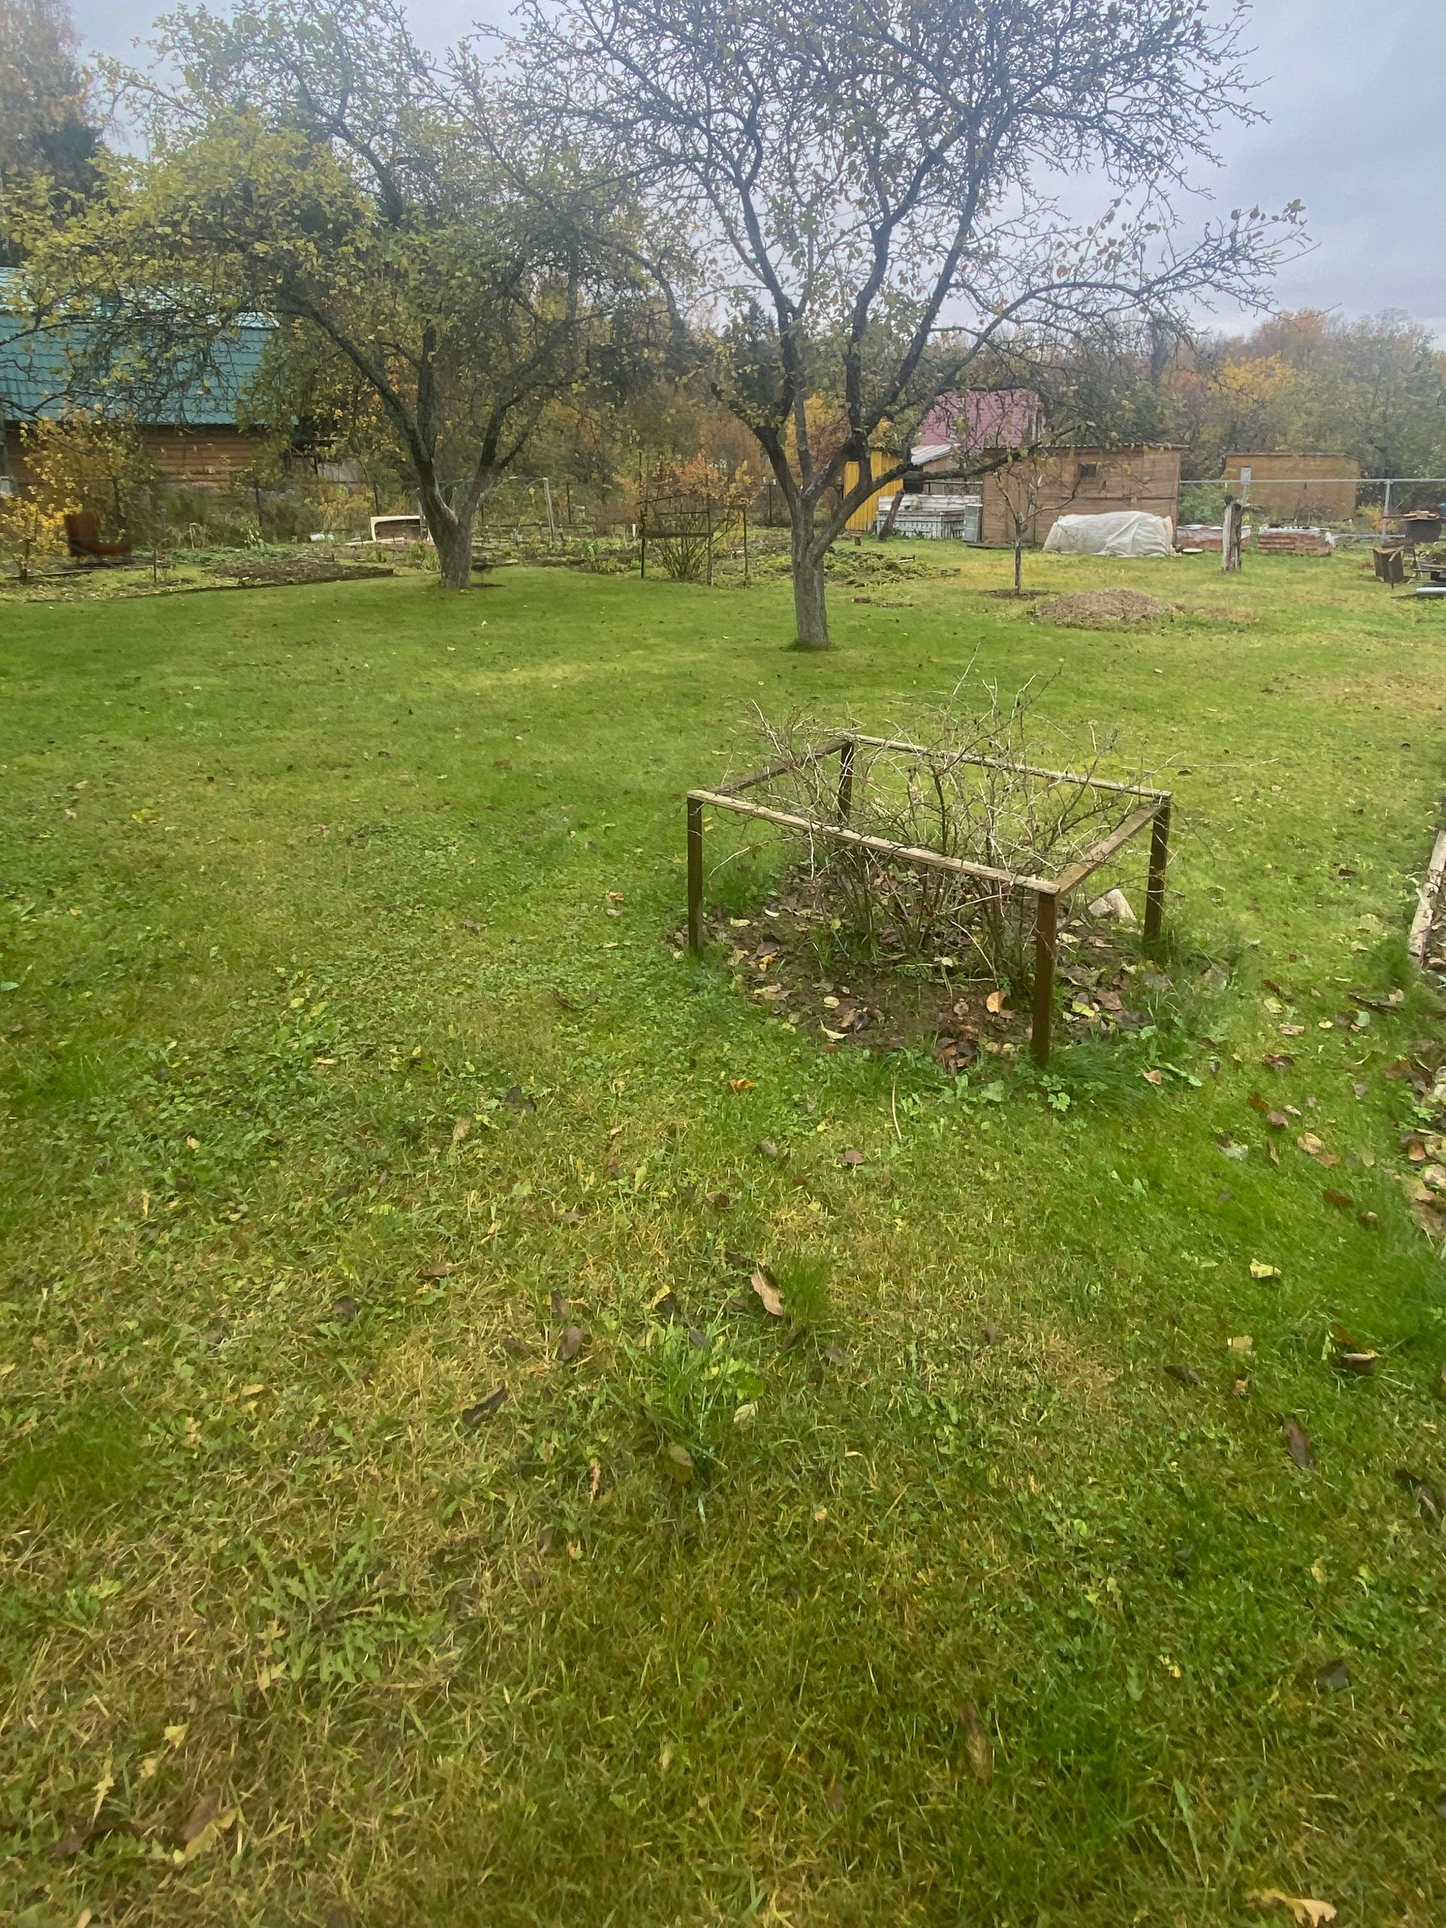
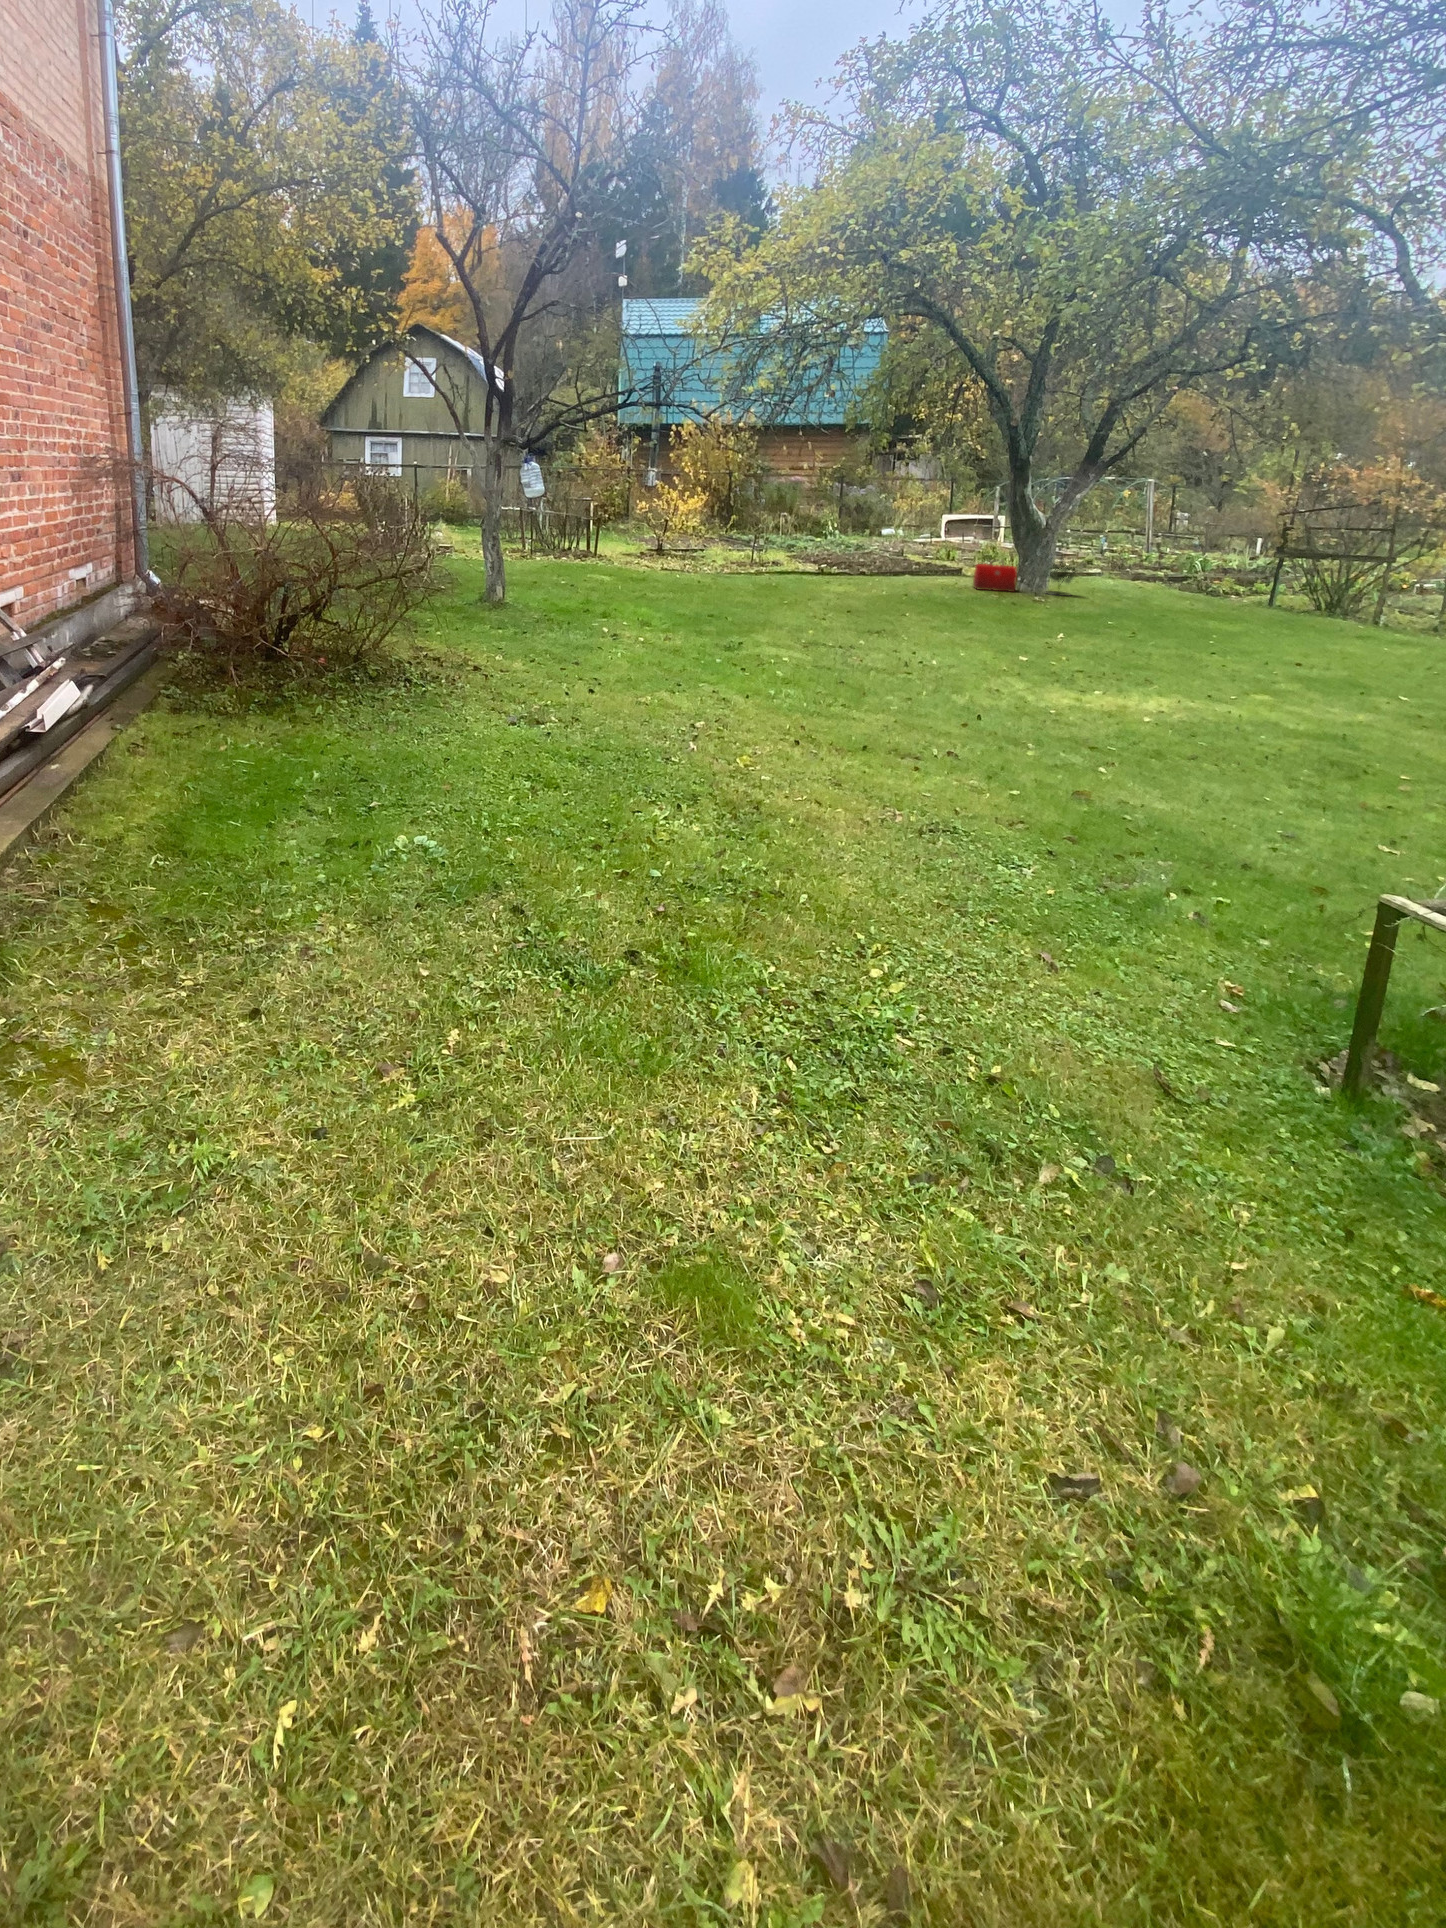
lounge chair: present [58,512,133,569] -> none [684,497,740,546]
toolbox: none [404,559,444,588] -> present [973,560,1017,592]

